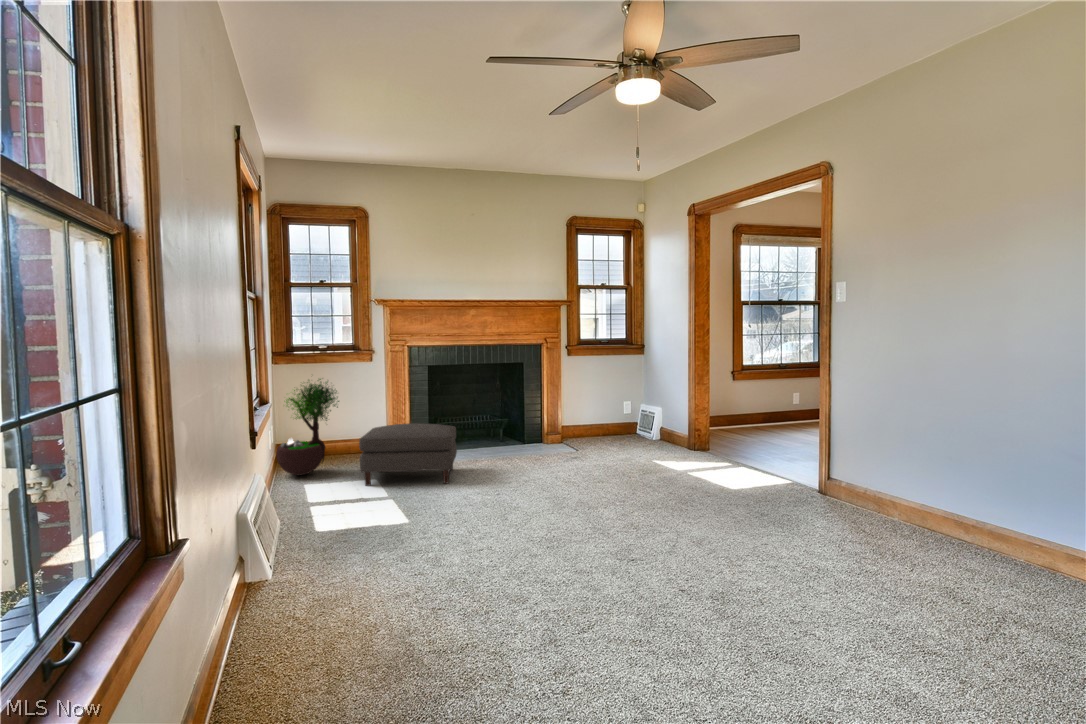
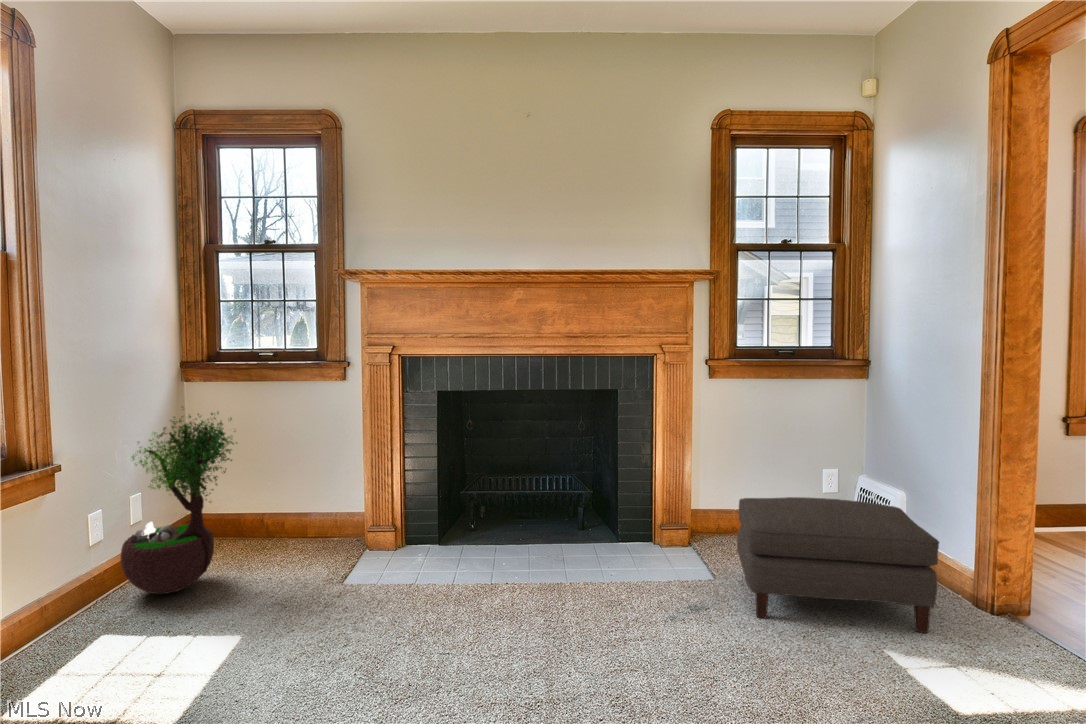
ottoman: present [359,423,457,486] -> present [737,497,939,633]

